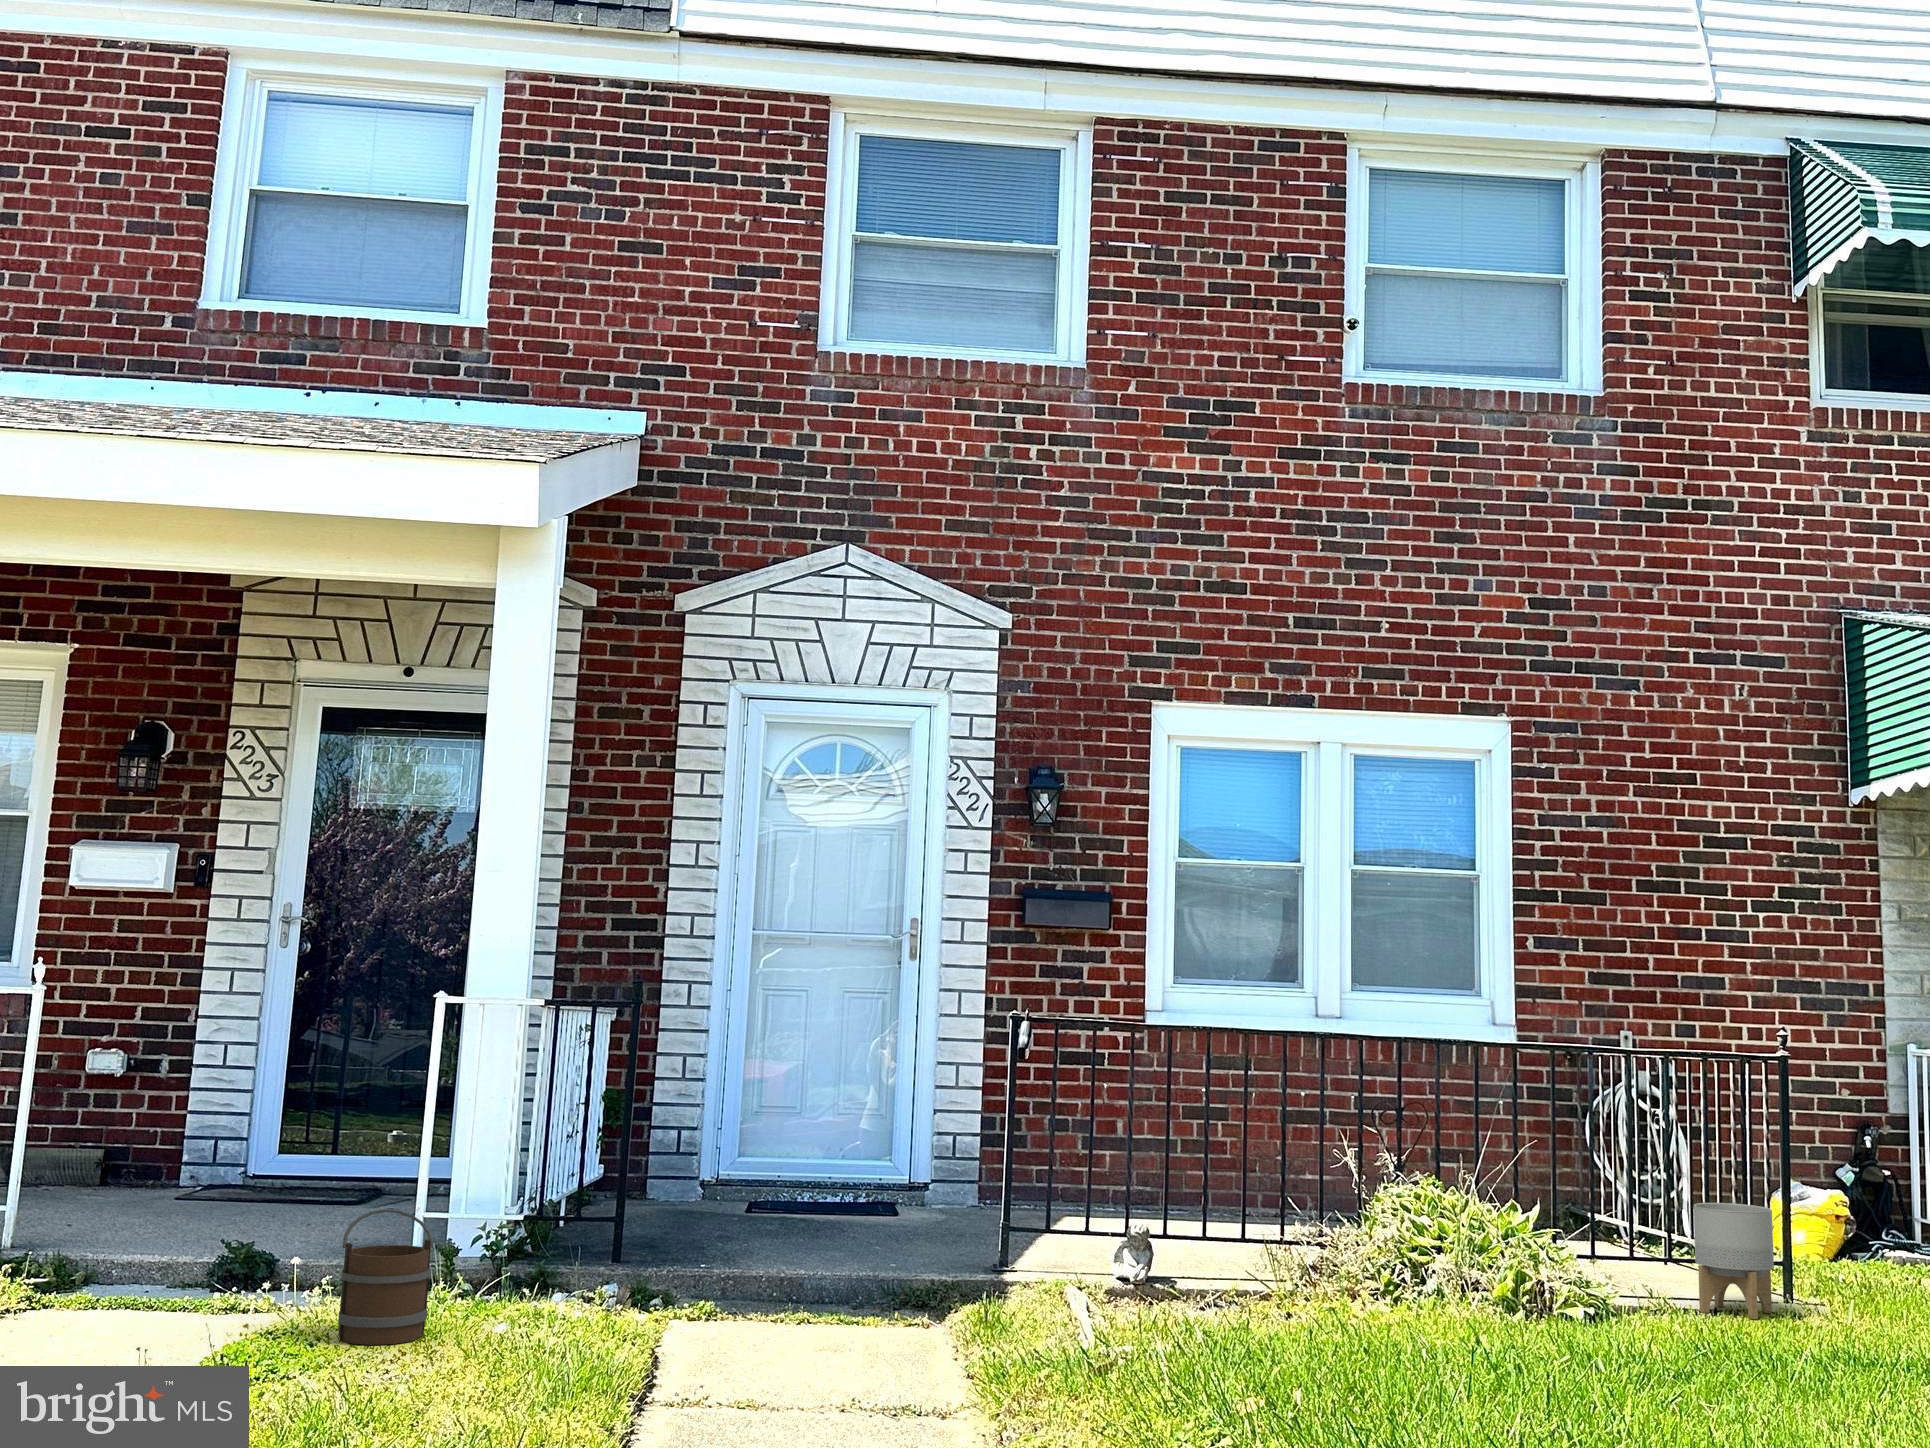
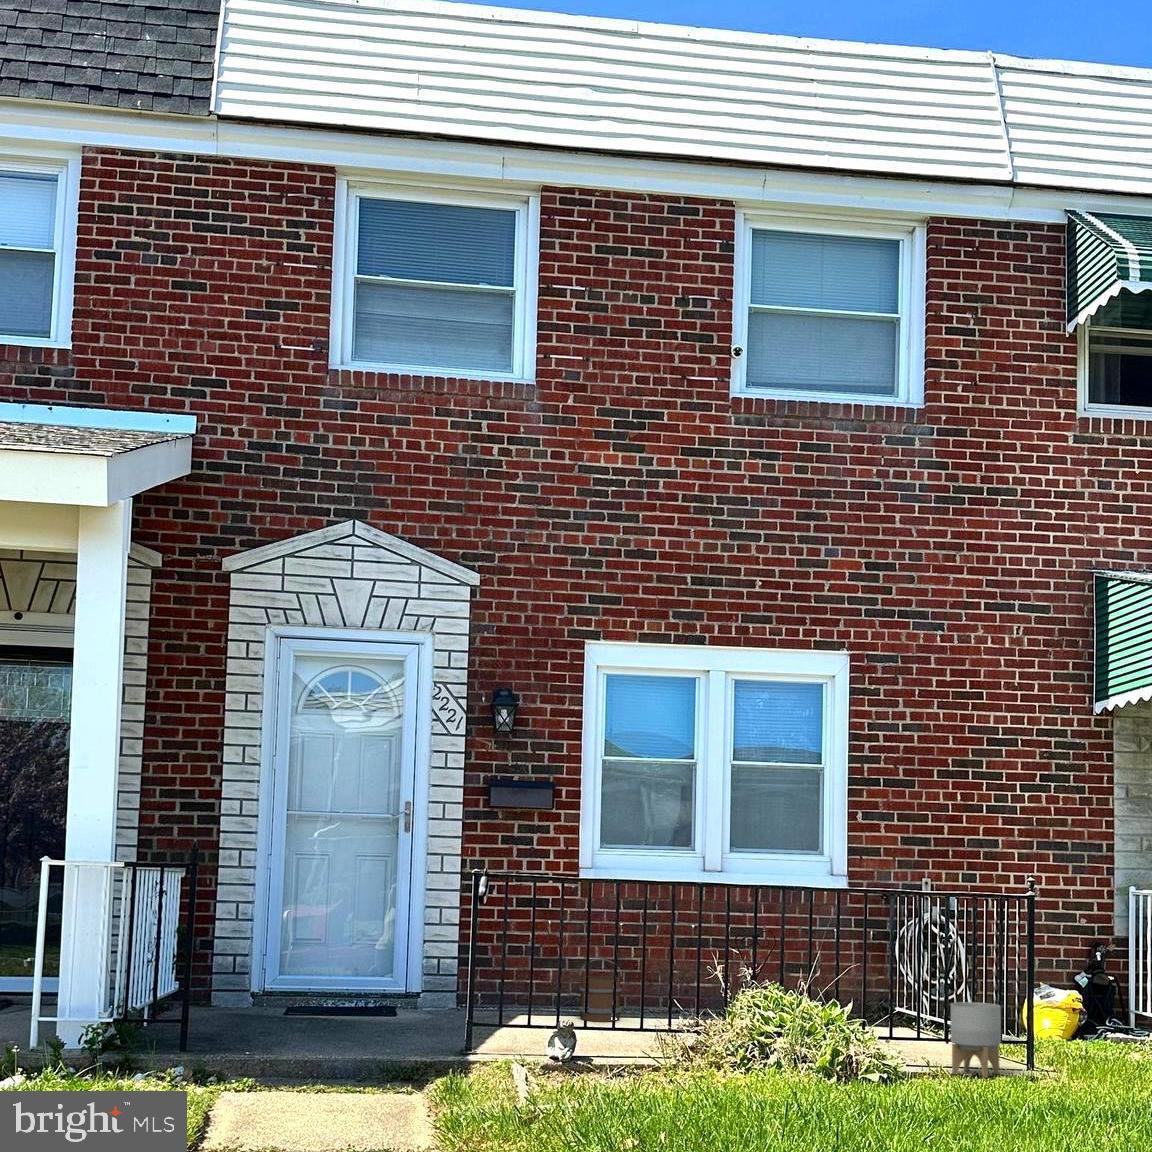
bucket: present [338,1209,434,1345] -> present [579,959,622,1022]

